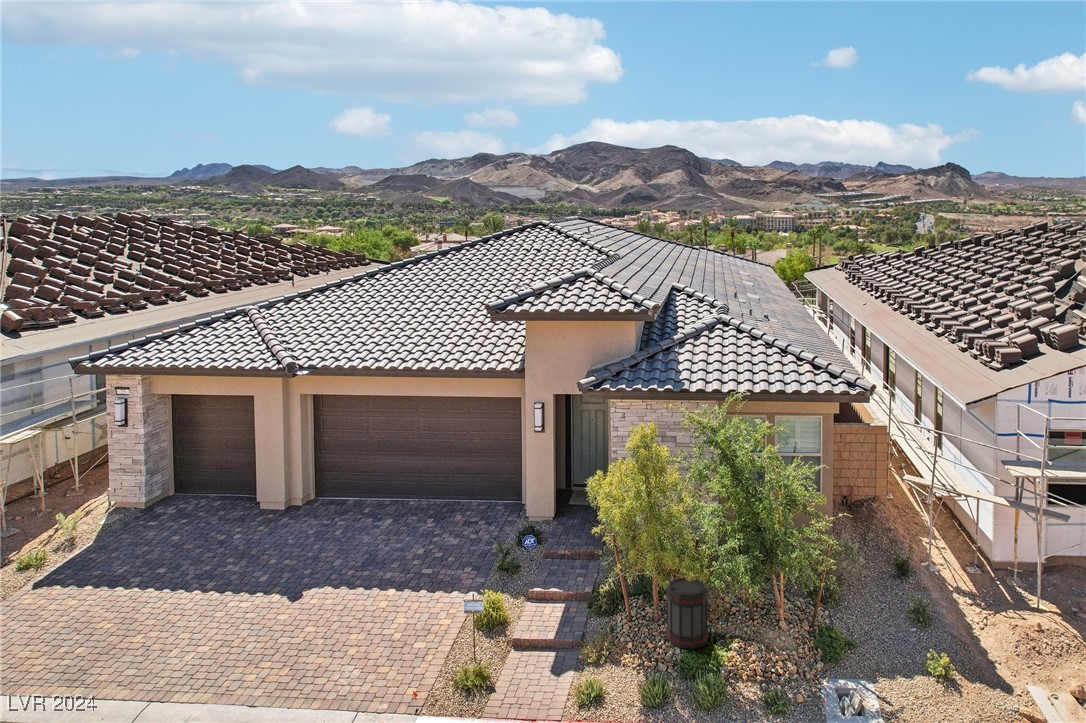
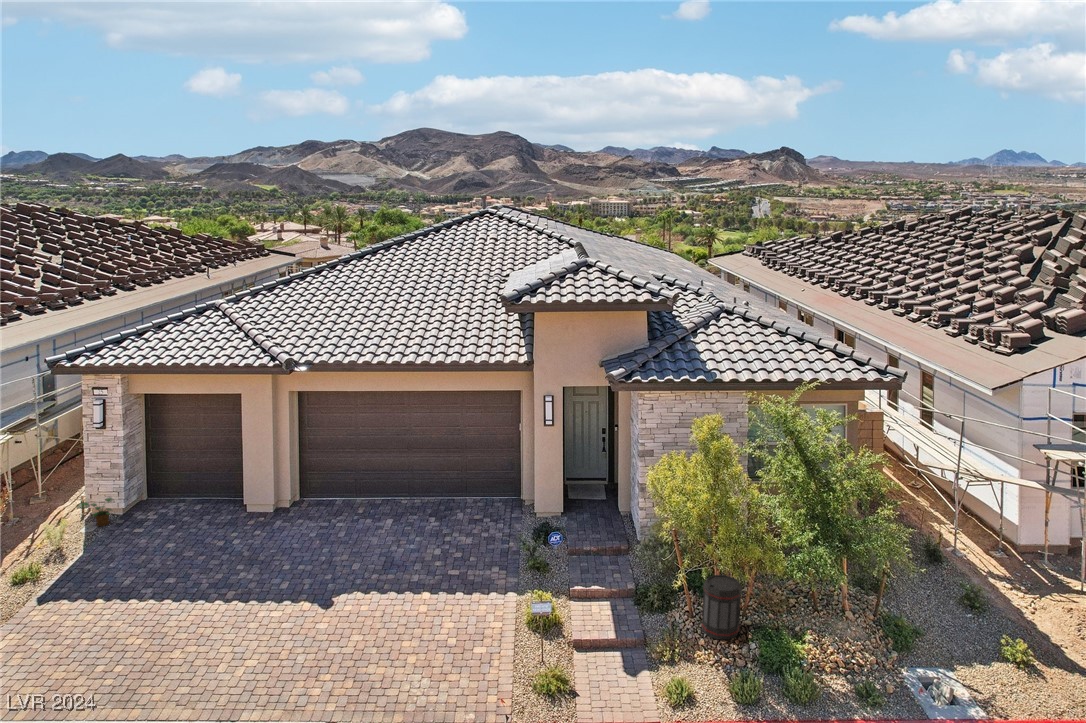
potted plant: none [98,493,134,520] -> present [77,498,112,526]

